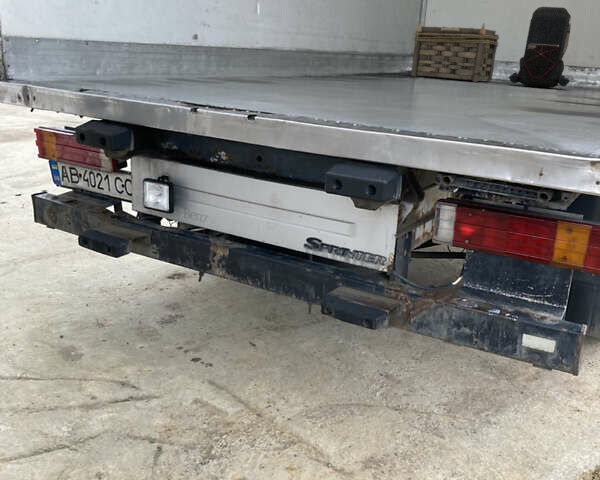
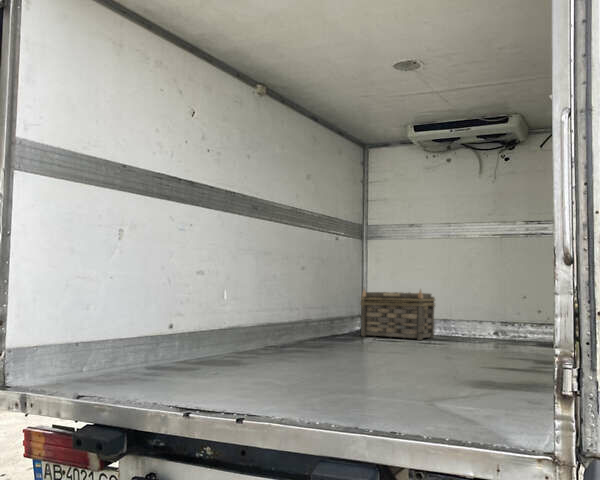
backpack: present [509,7,571,88] -> none [449,274,503,343]

